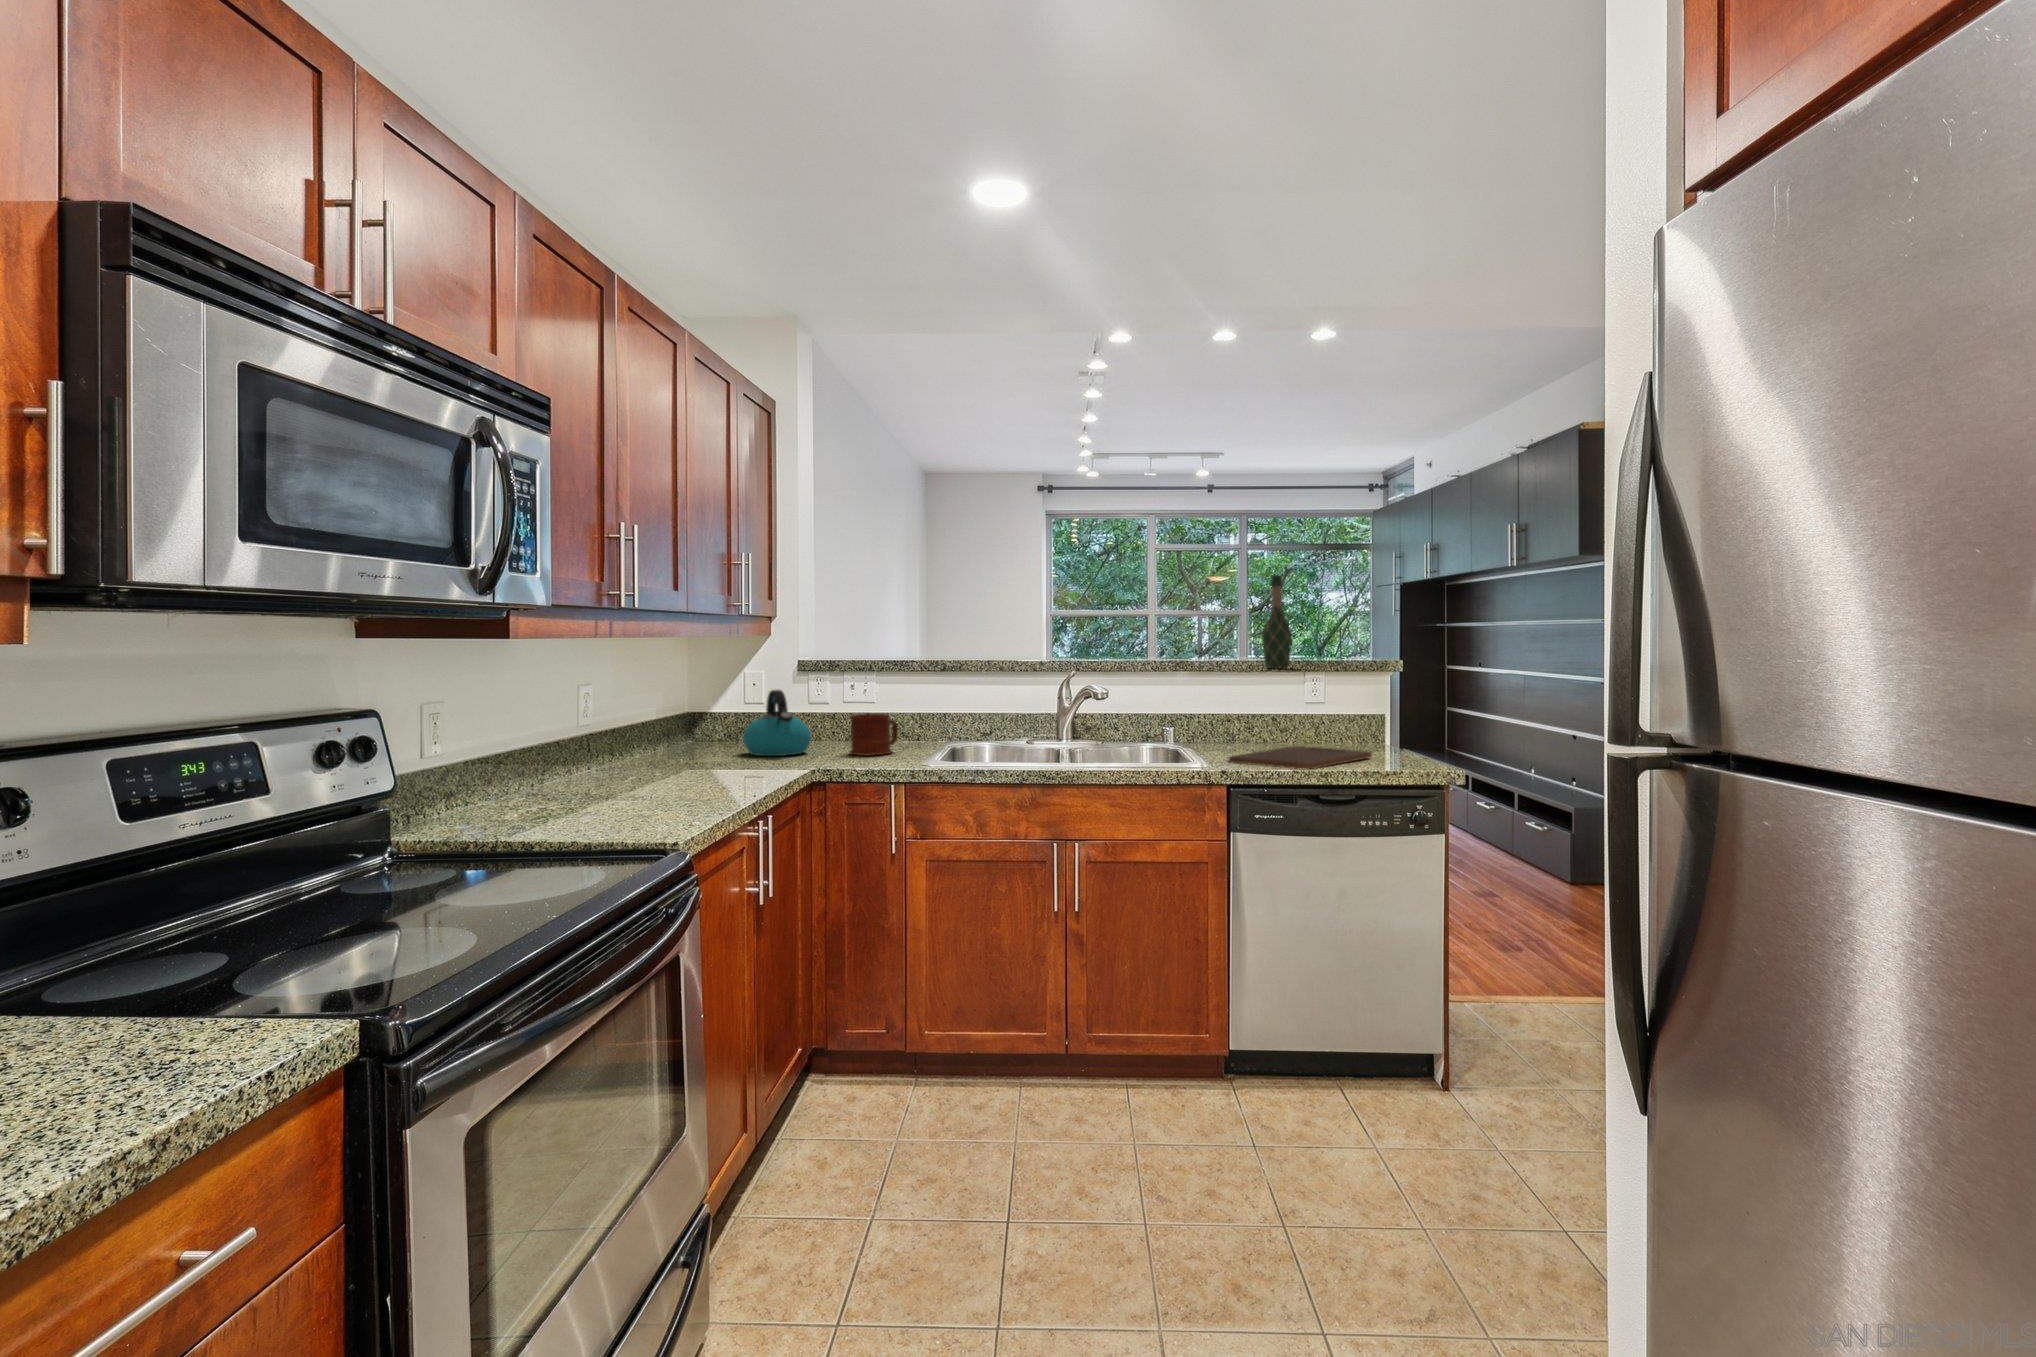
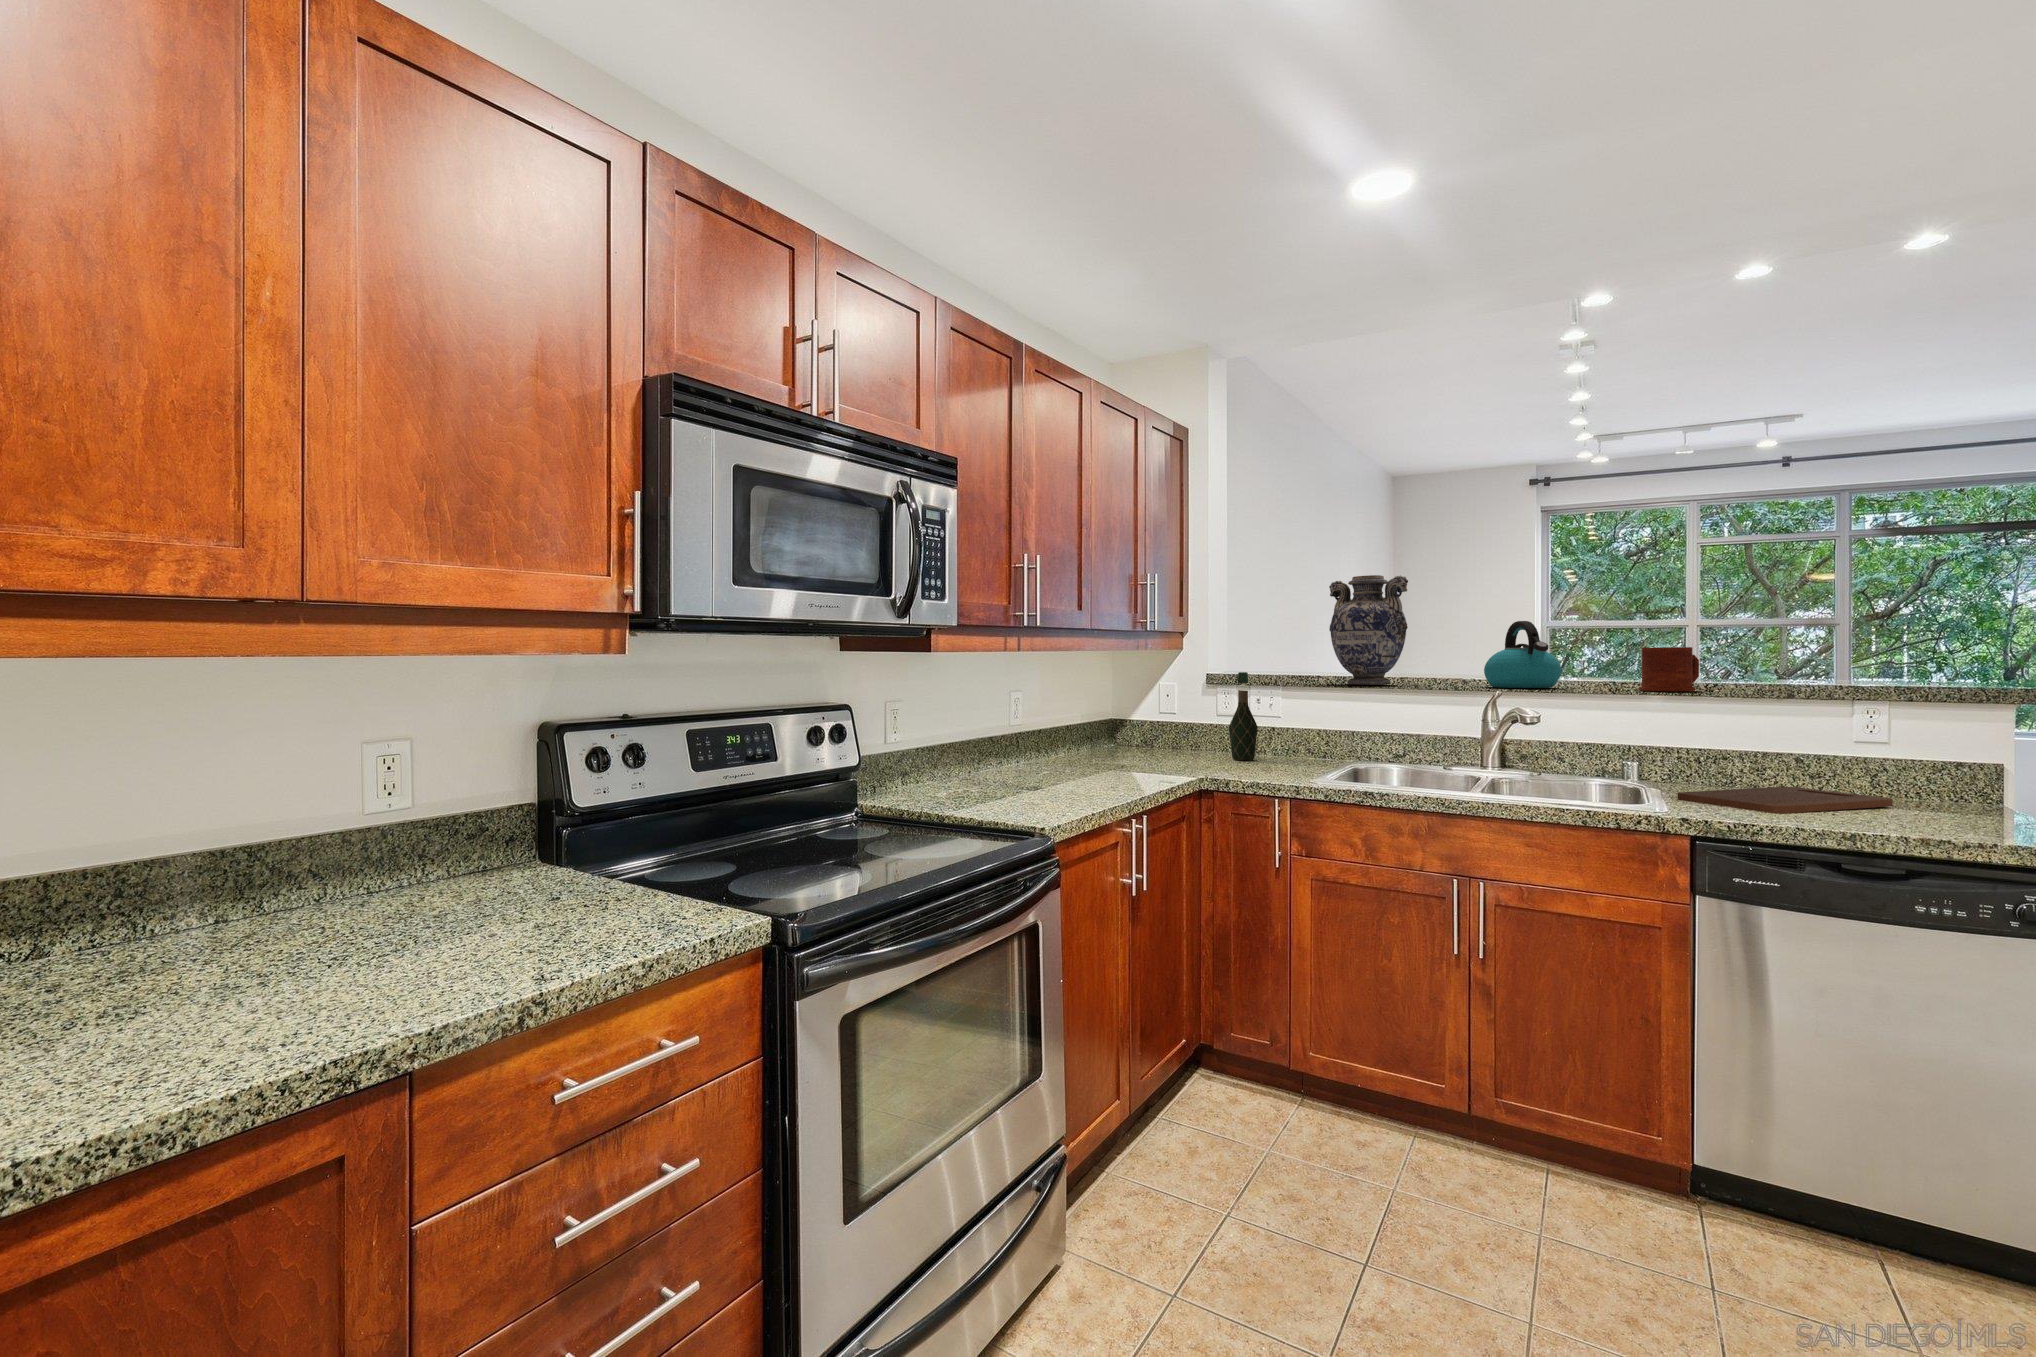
vase: none [918,561,993,668] -> present [1329,575,1408,685]
wine bottle: present [1262,575,1292,668] -> present [1229,672,1258,760]
kettle: present [743,690,811,756] -> present [1484,621,1561,688]
mug: present [849,714,898,756] -> present [1639,647,1699,691]

